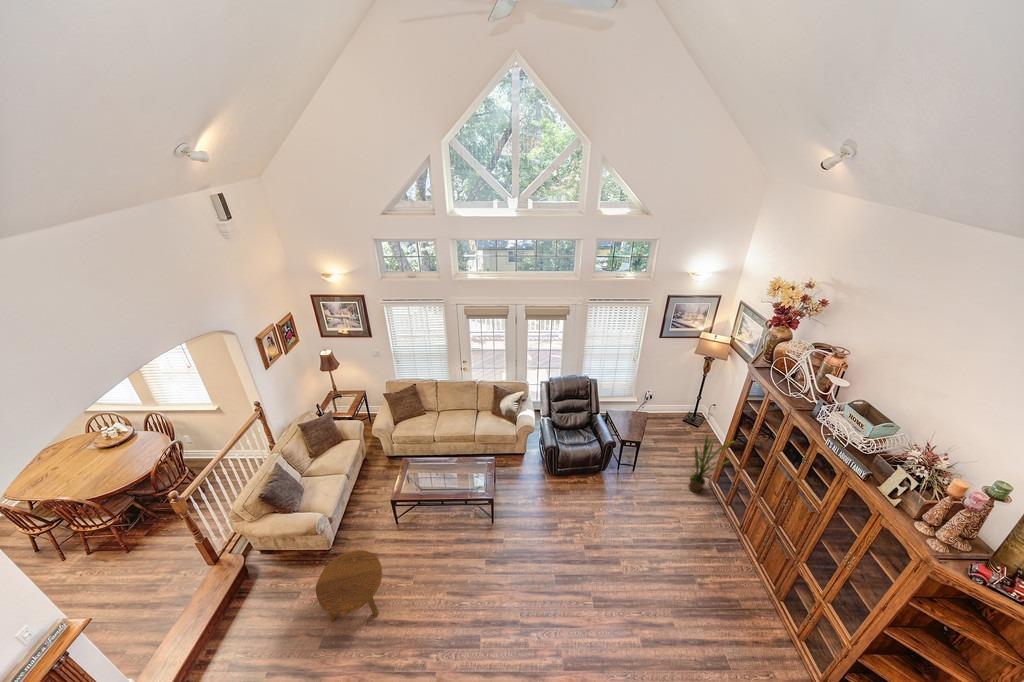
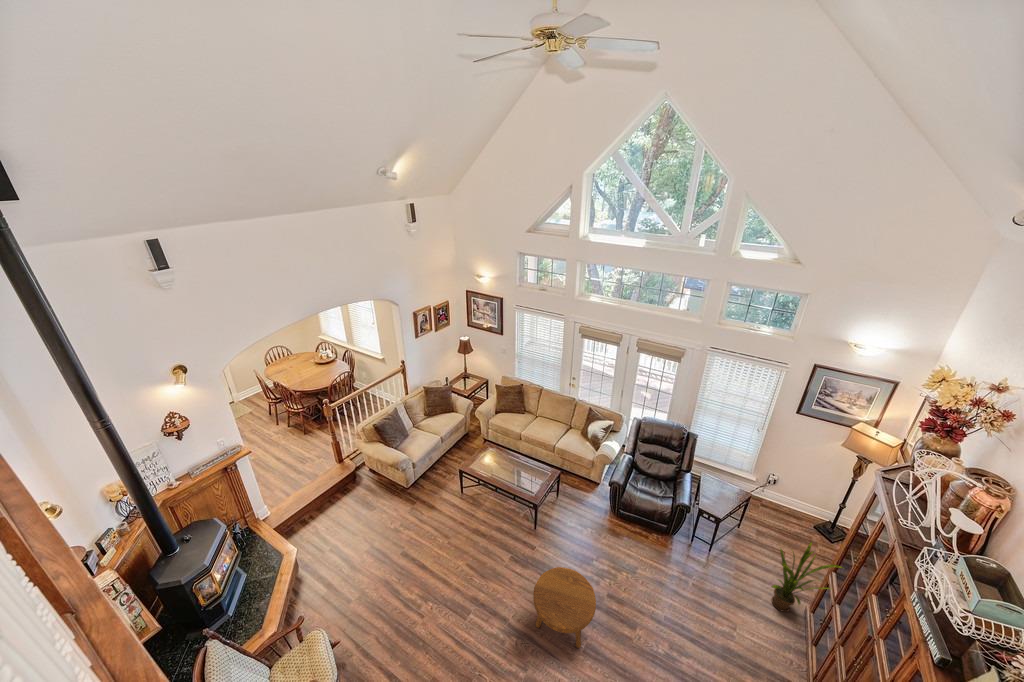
footstool: present [316,550,382,621] -> present [533,567,596,648]

